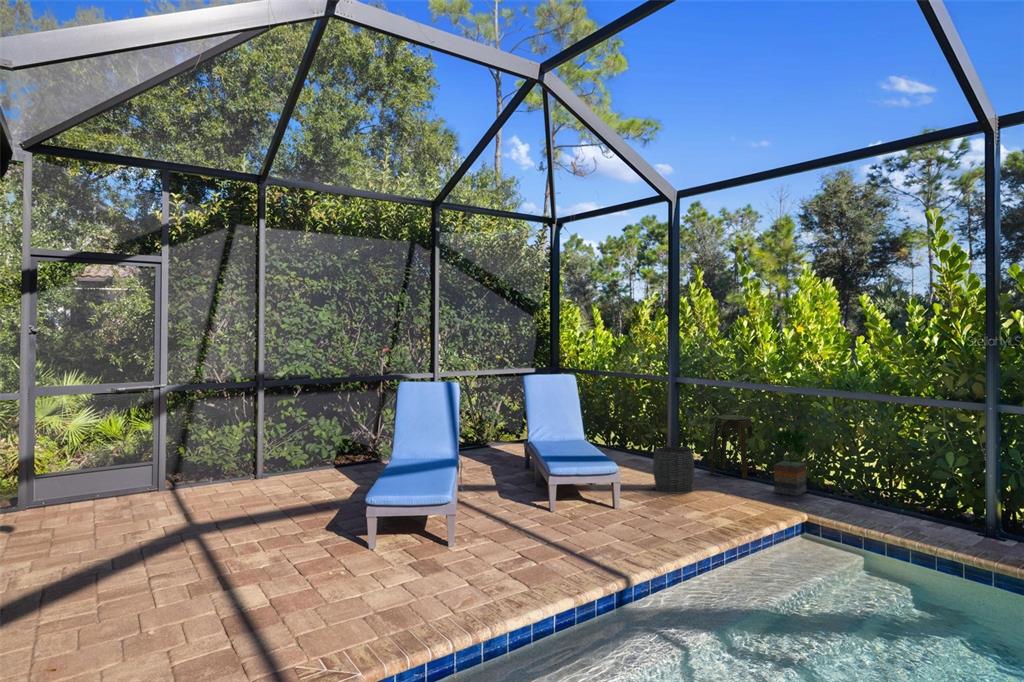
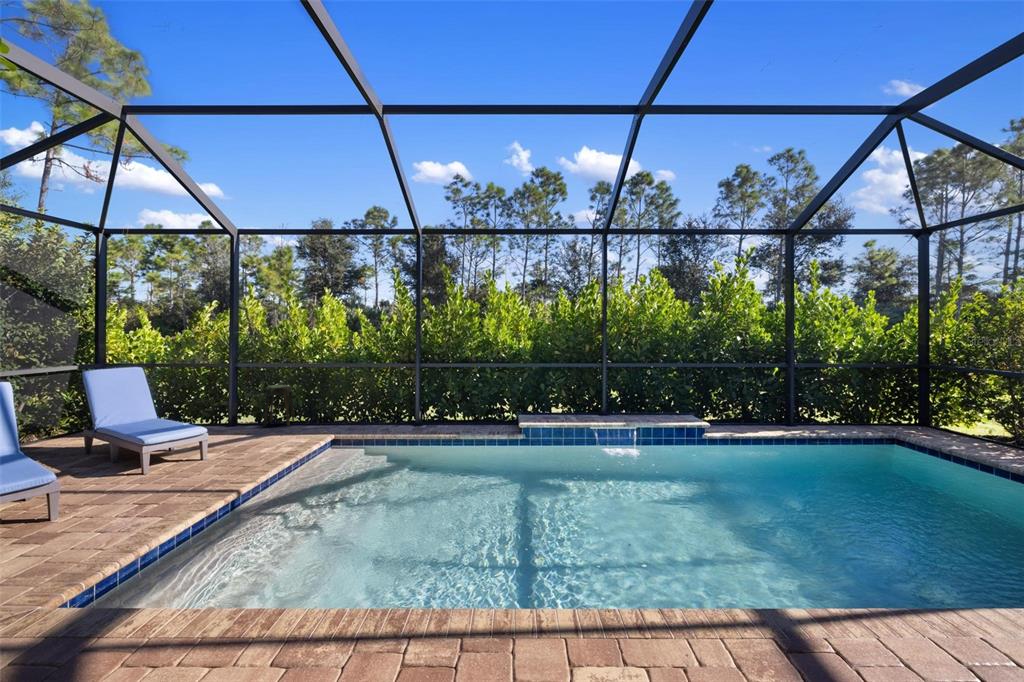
potted tree: present [773,429,813,495] -> none [308,389,335,431]
woven basket: present [653,446,694,493] -> none [227,408,258,440]

